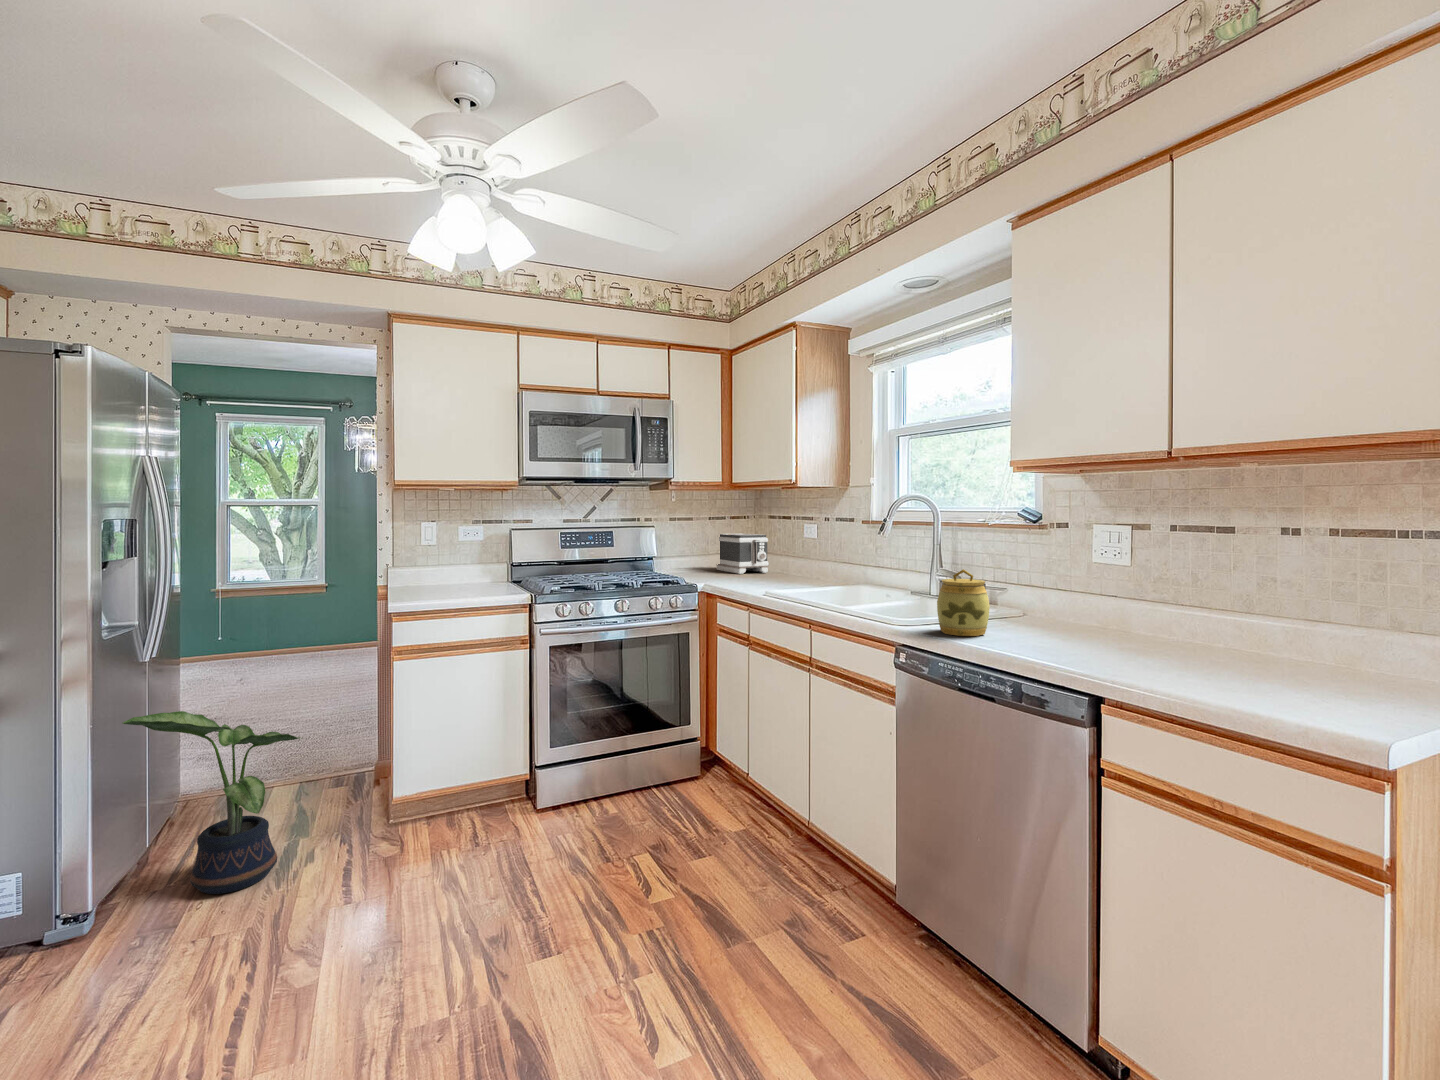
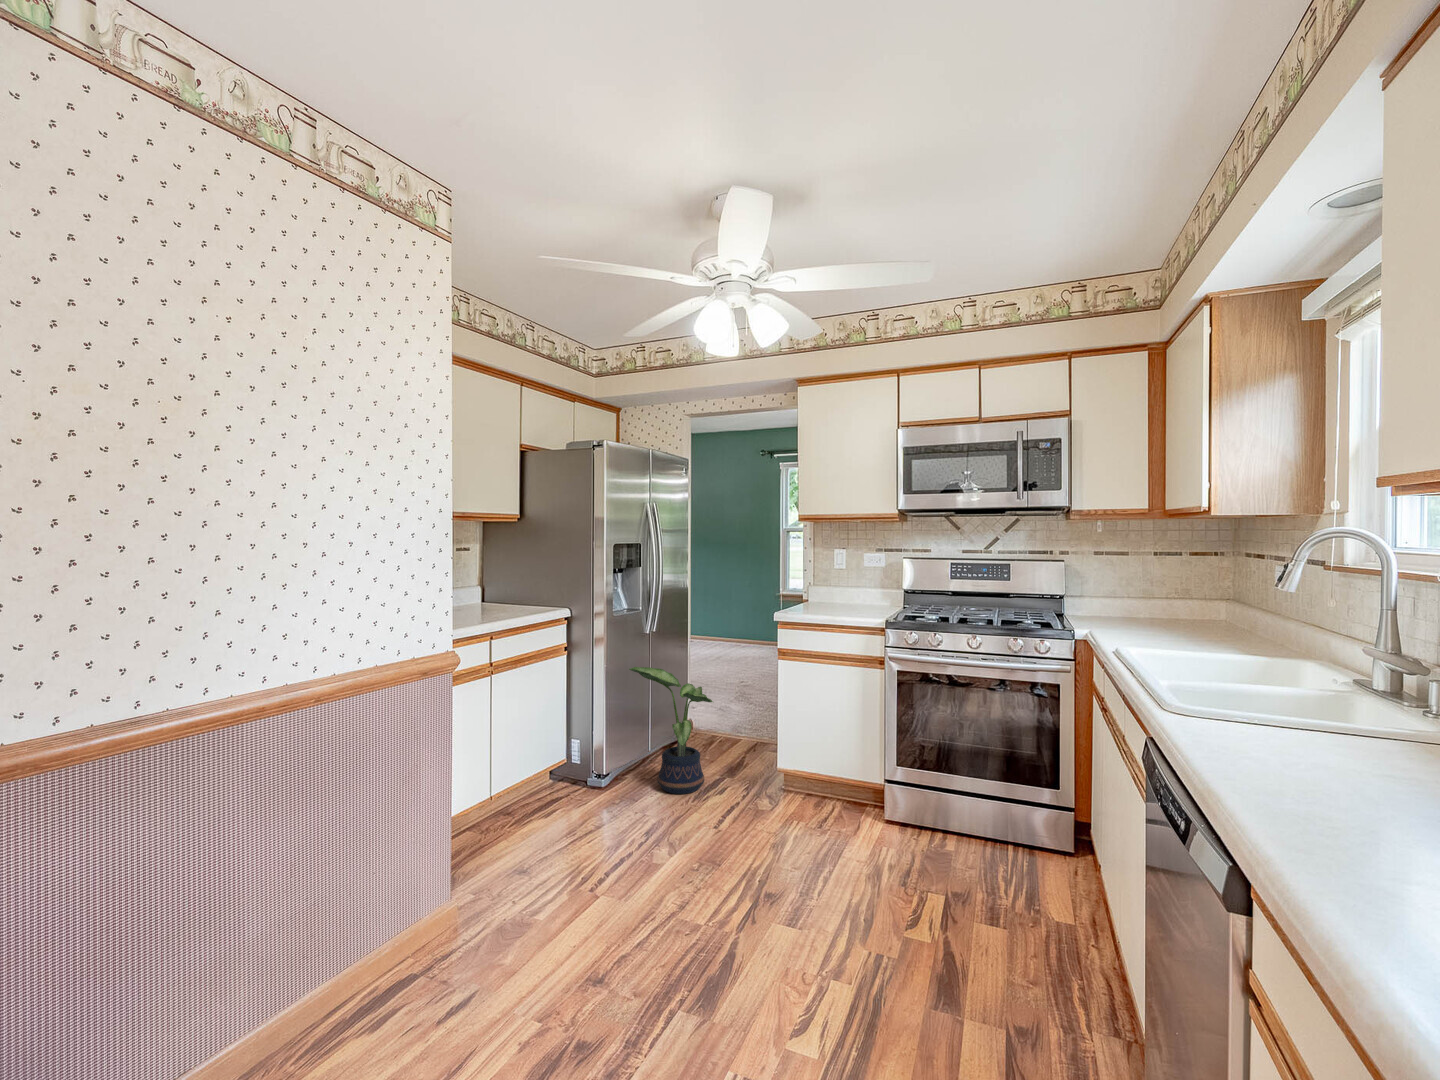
toaster: present [717,534,769,574] -> none [1165,573,1231,627]
jar: present [937,569,990,636] -> none [1209,645,1304,748]

